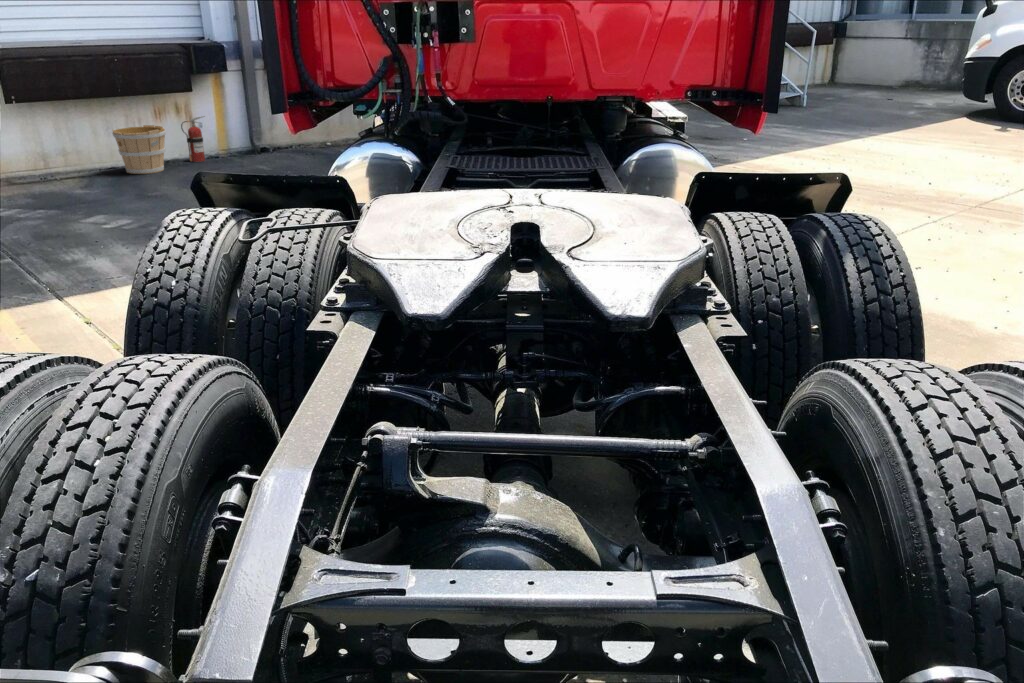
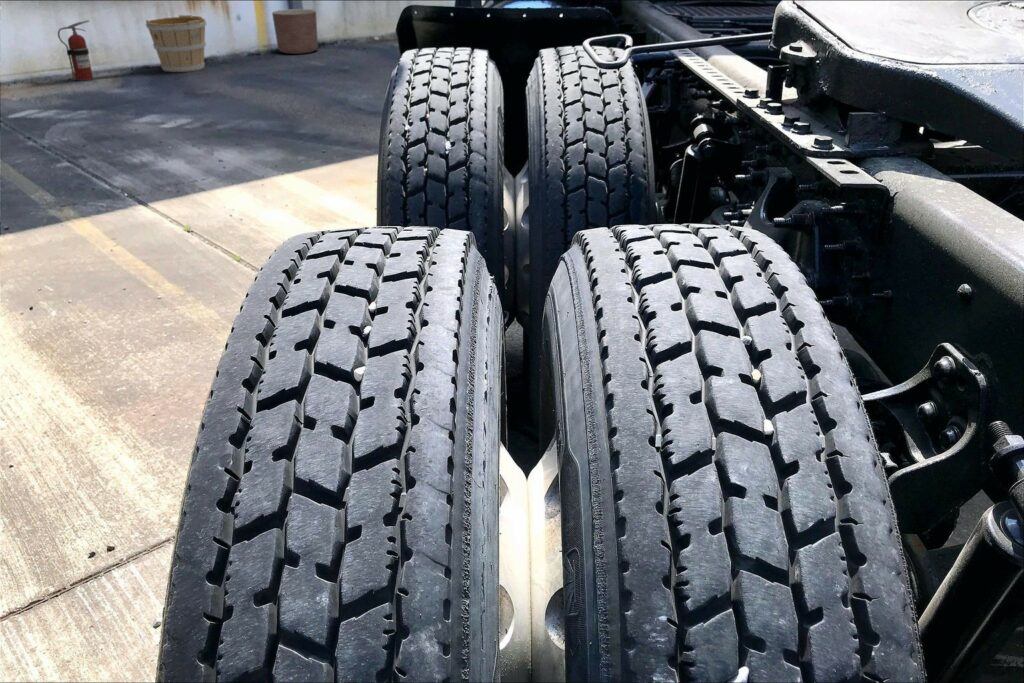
fire extinguisher: present [181,116,205,162] -> present [58,21,93,81]
planter: none [228,120,268,158] -> present [272,9,318,54]

